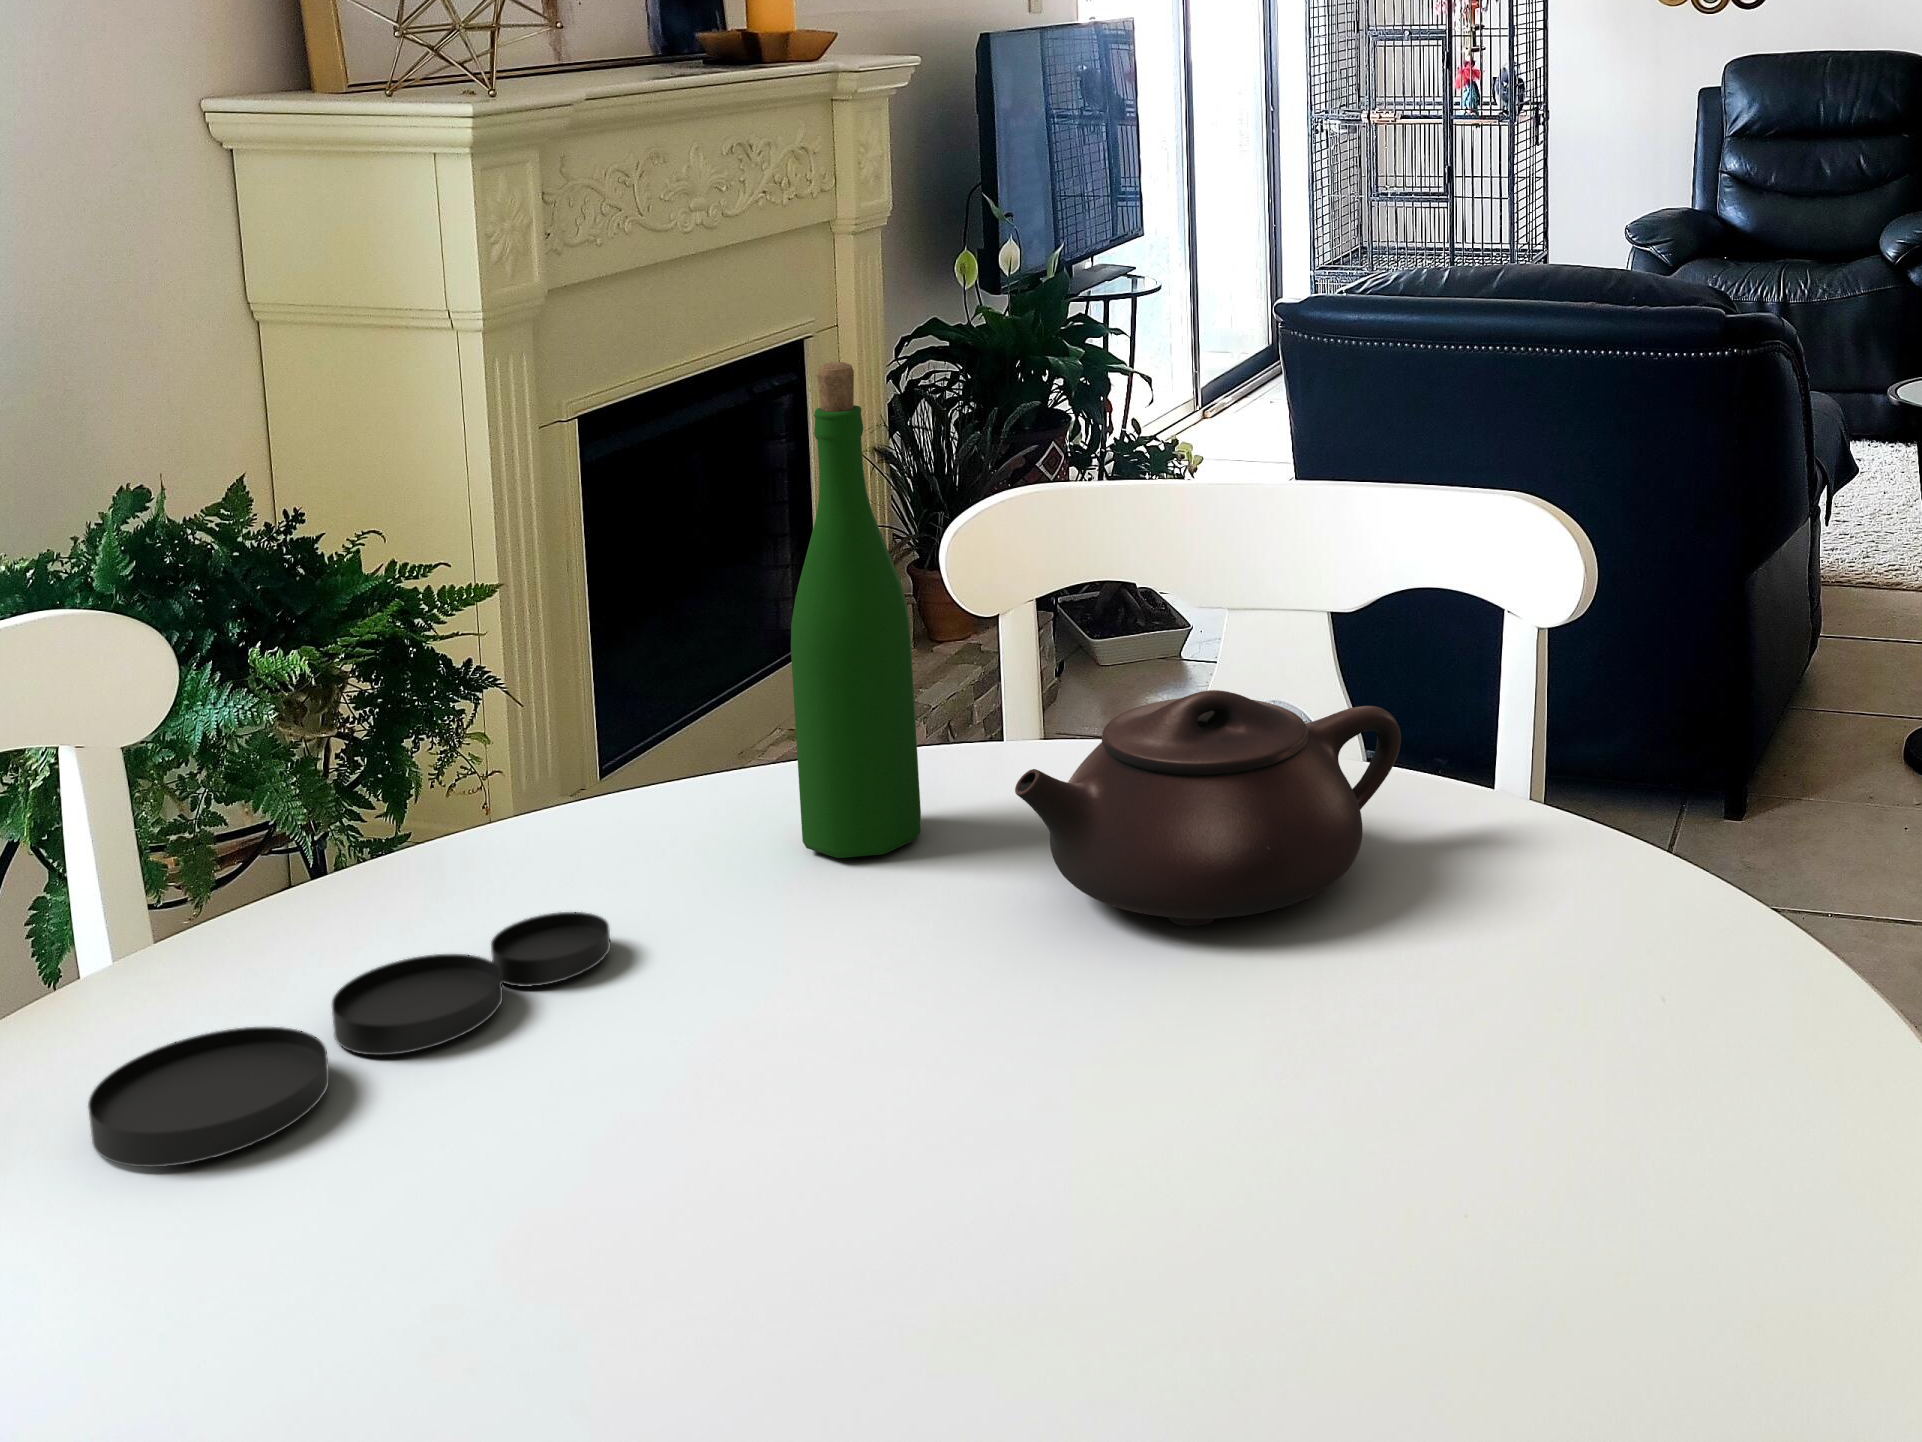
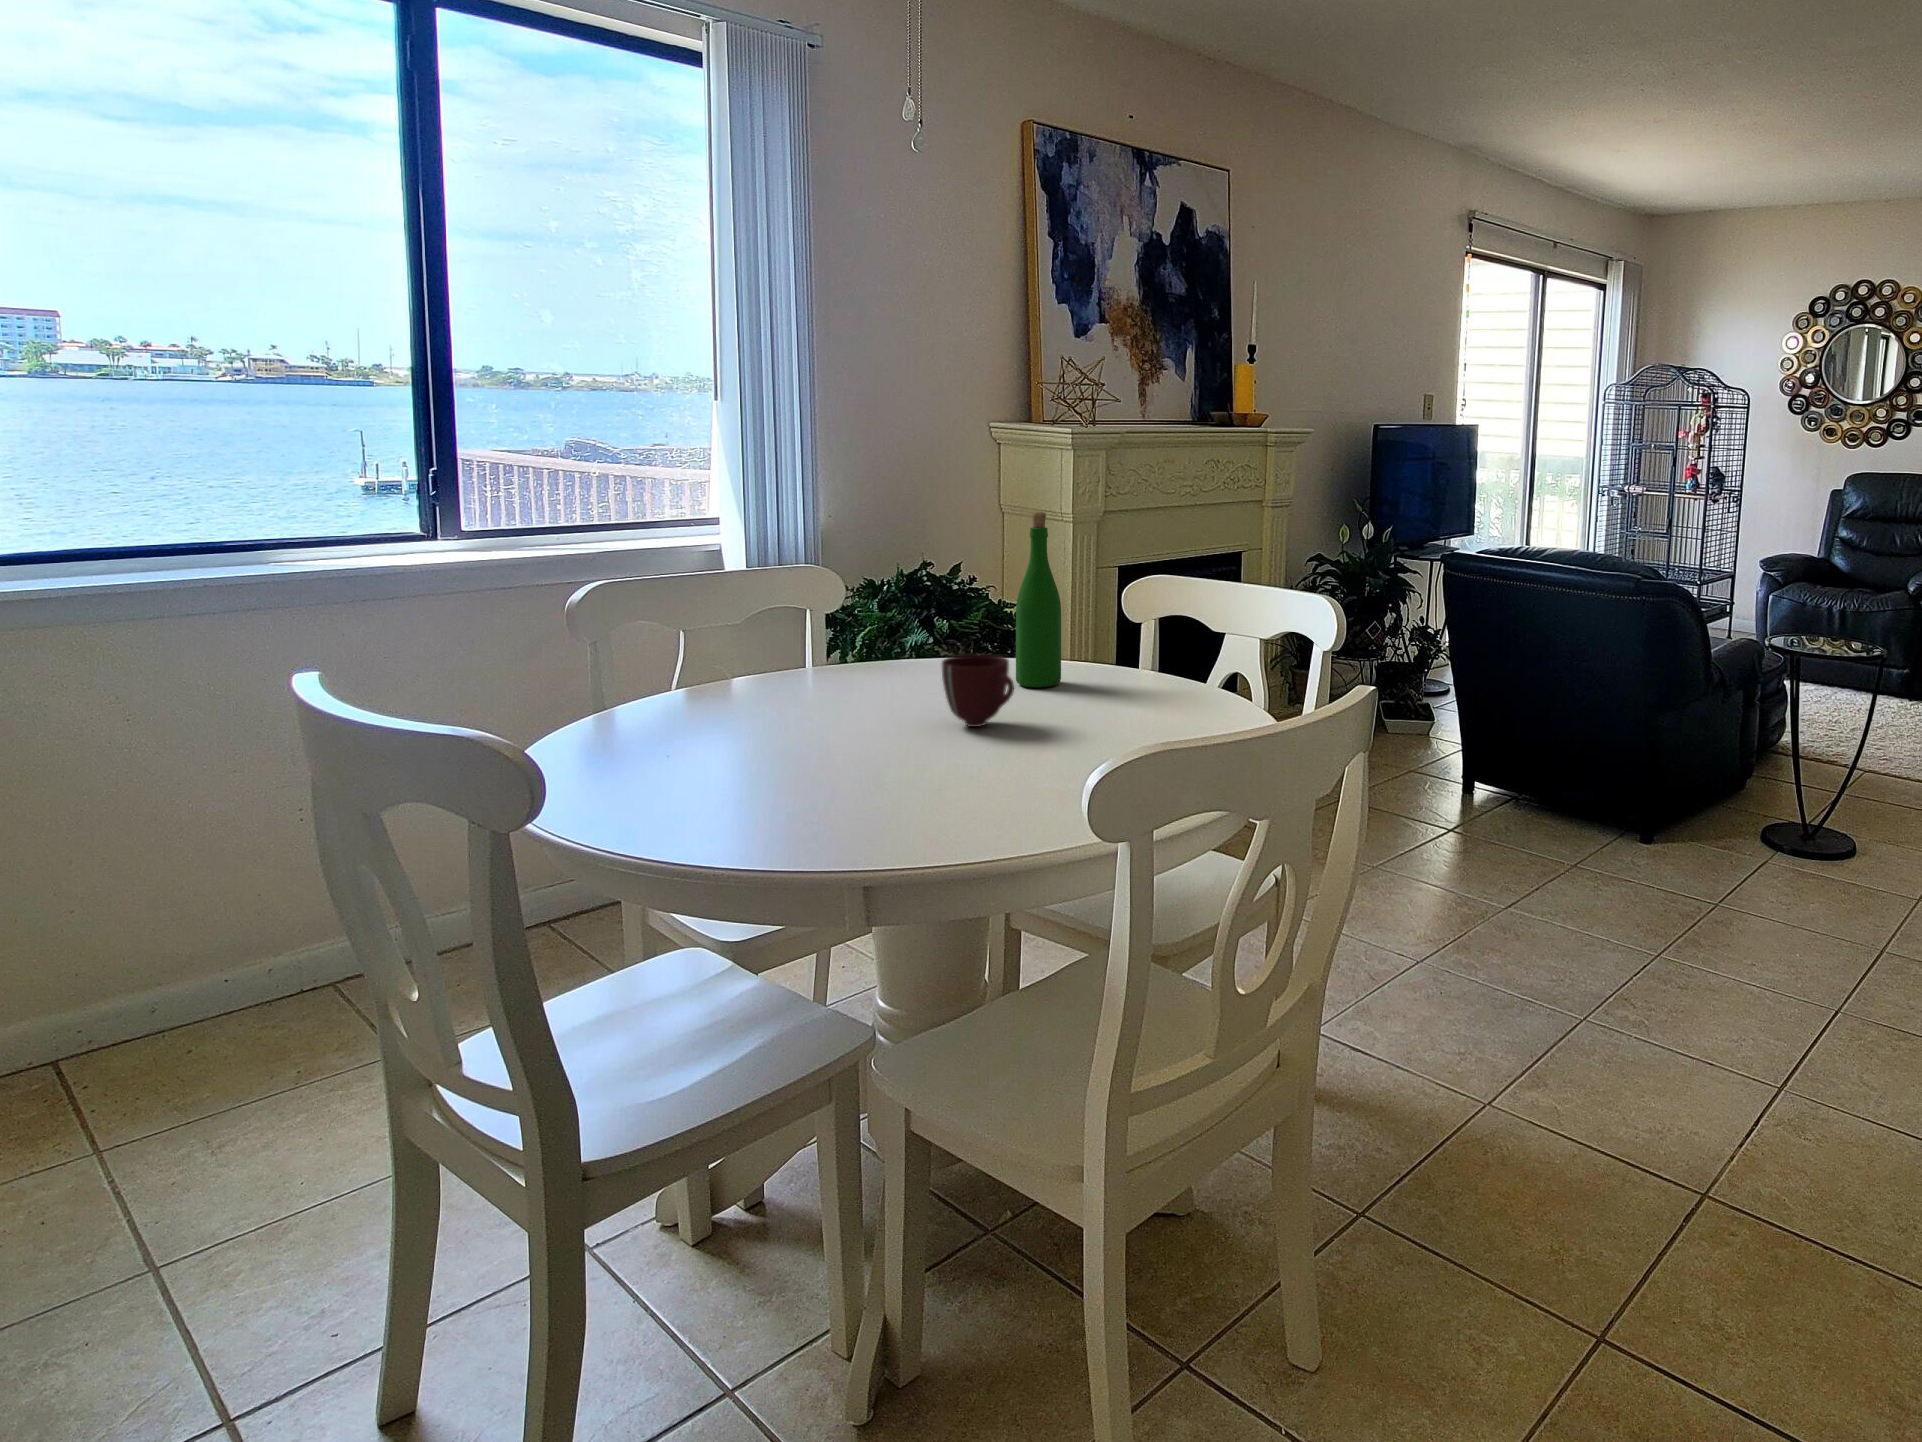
teapot: present [1015,690,1401,926] -> none [1058,638,1213,715]
mug: none [762,829,1026,1069] -> present [942,654,1014,727]
plate: present [88,912,610,1167] -> none [757,682,933,714]

